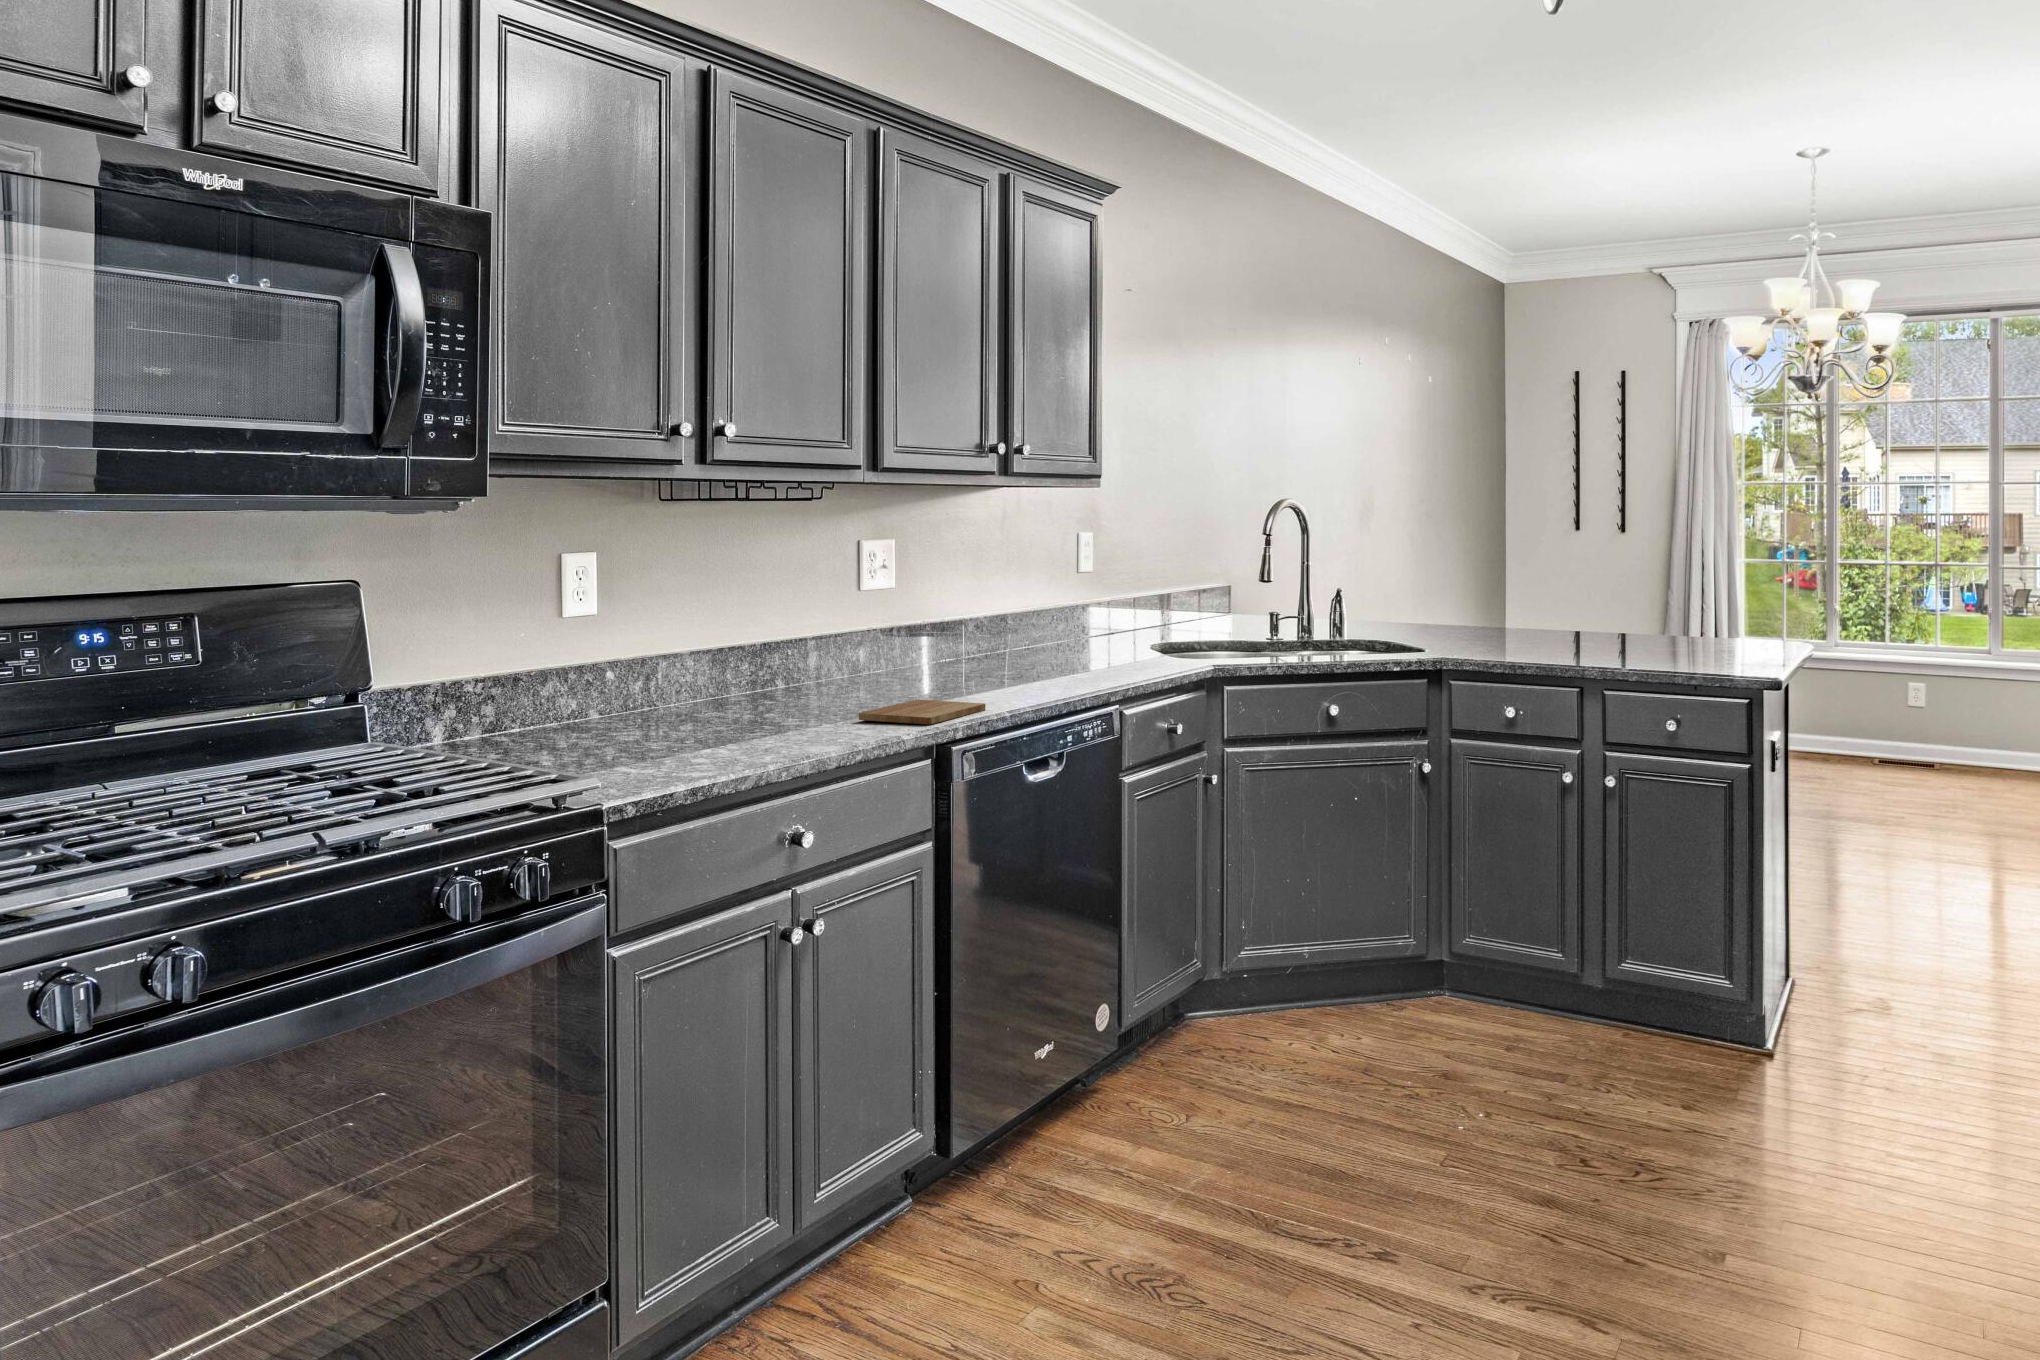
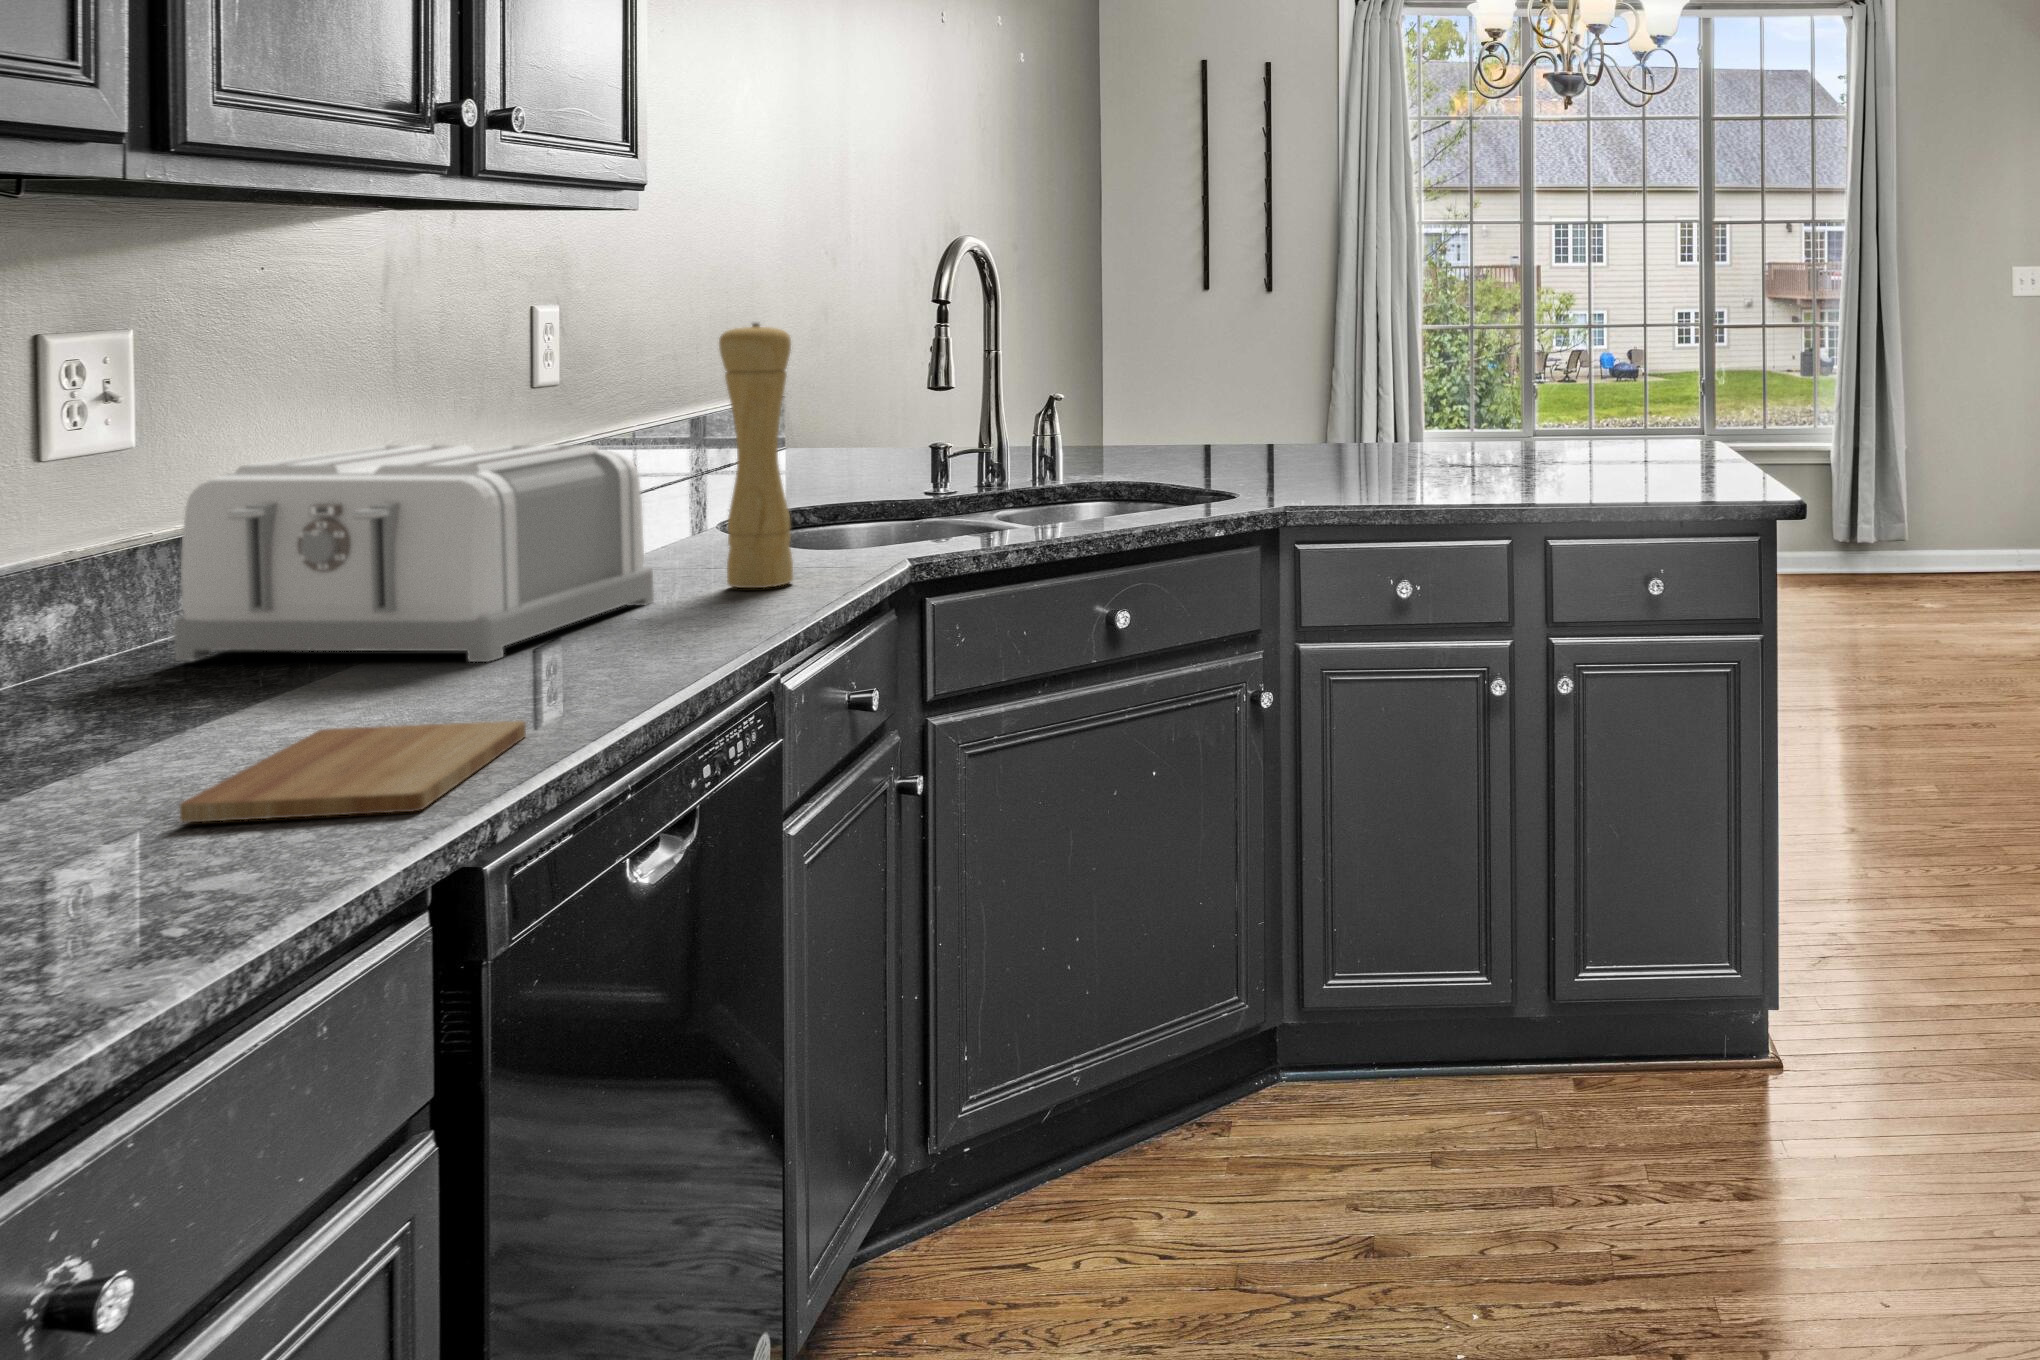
pepper mill: none [1118,543,1151,673] -> present [719,323,793,588]
toaster: none [894,596,1085,689] -> present [174,445,654,662]

